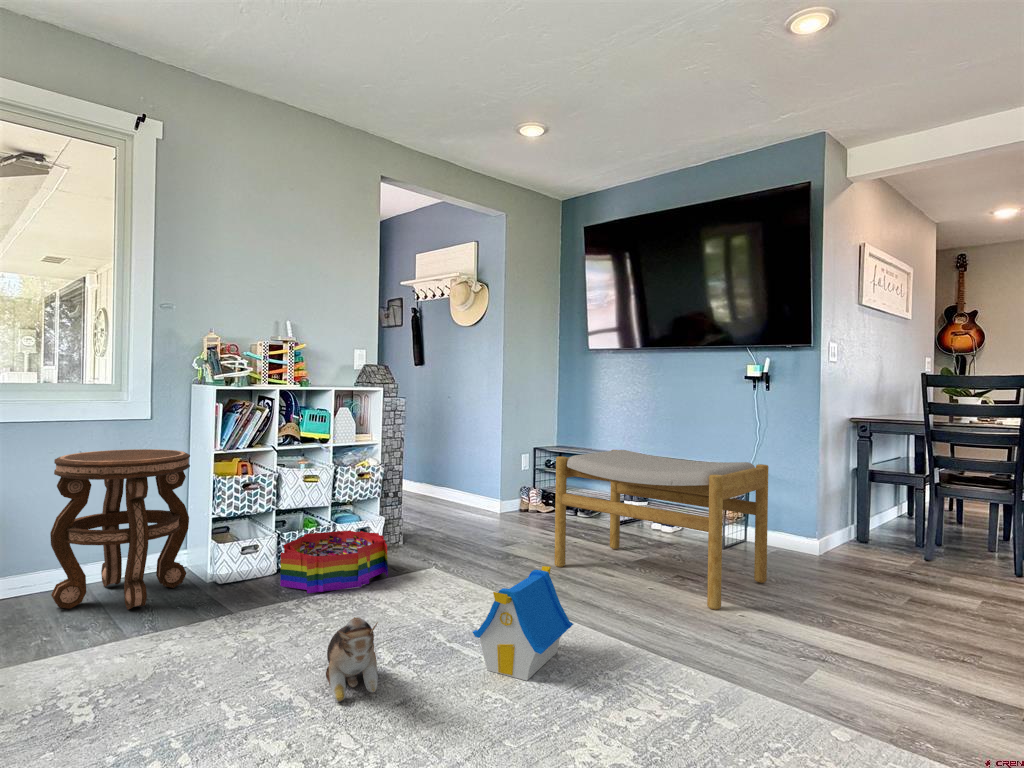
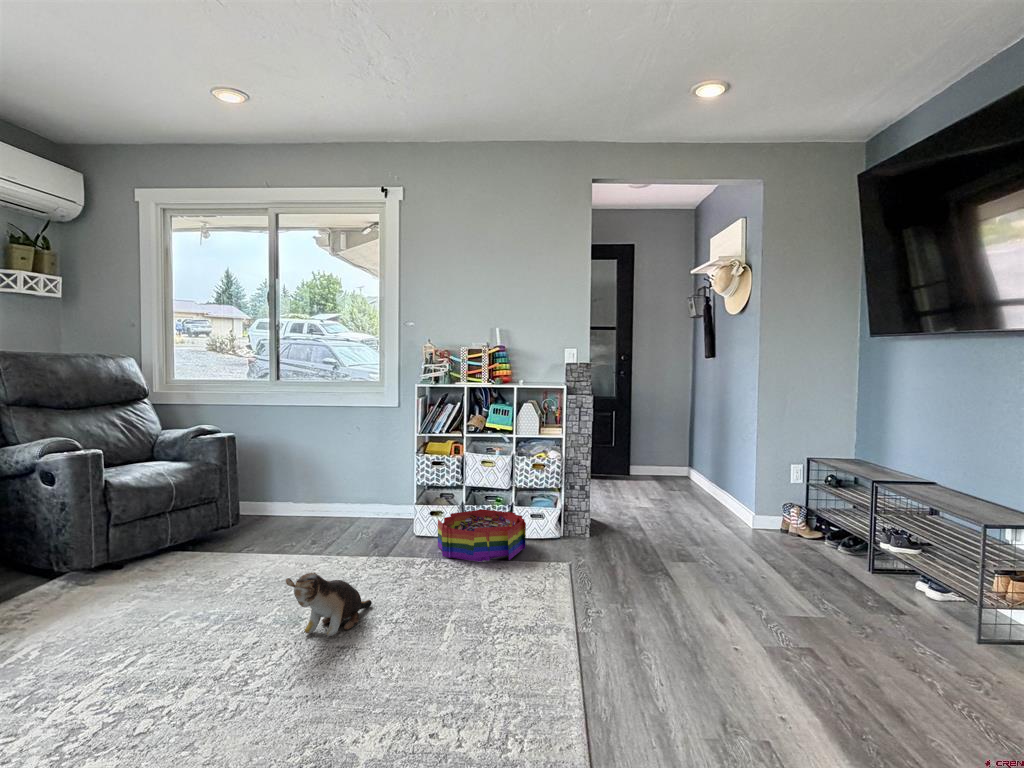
side table: present [50,449,190,609] -> none [316,428,398,538]
footstool: present [555,450,769,610] -> none [678,470,942,705]
toy house: present [473,566,573,681] -> none [407,577,508,676]

